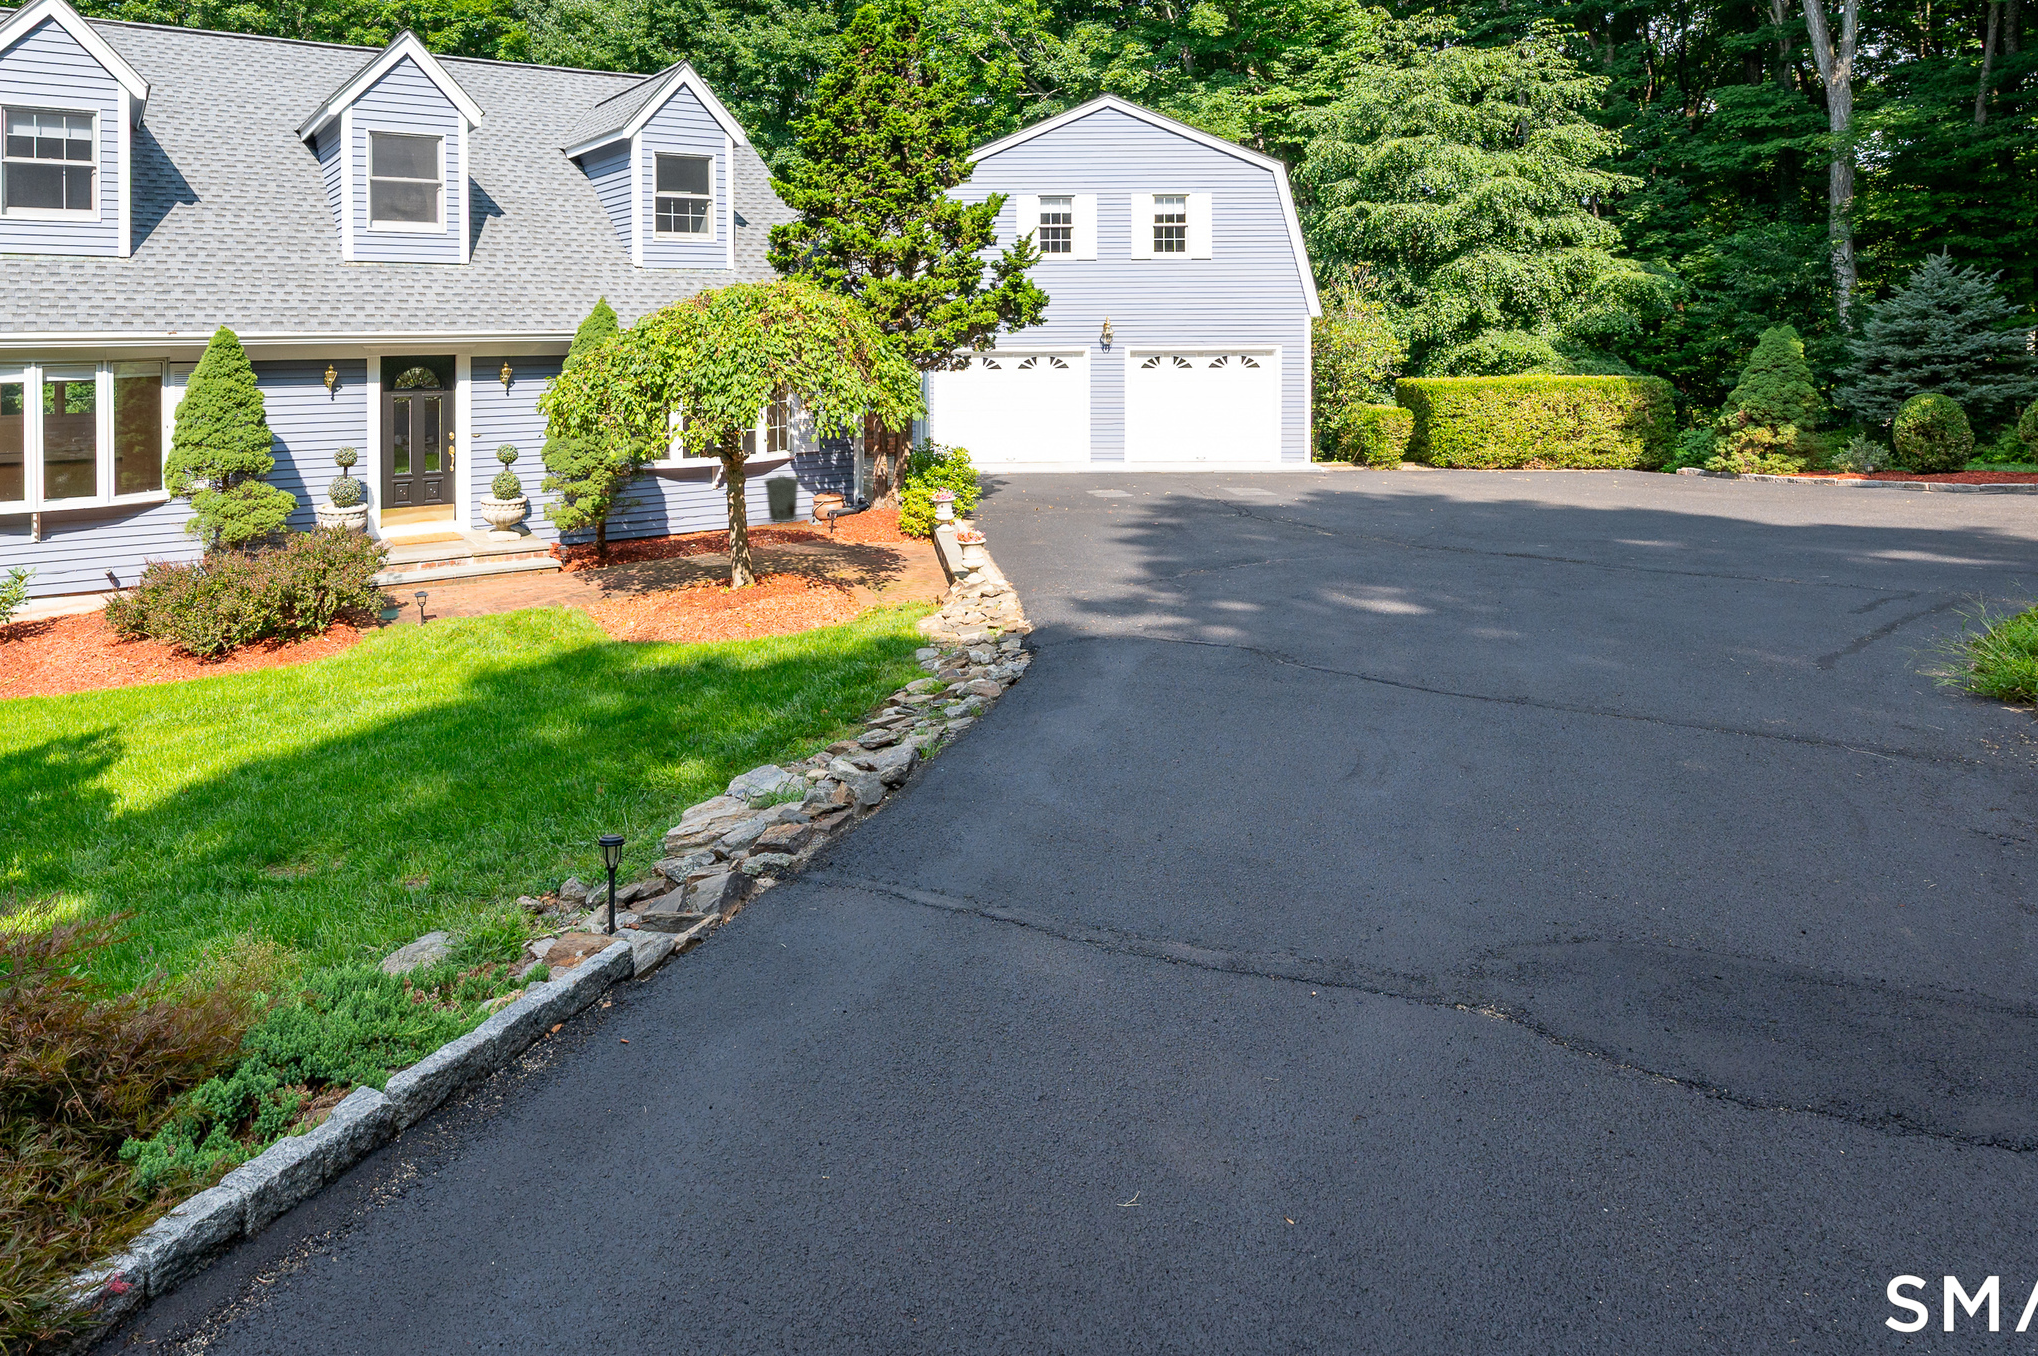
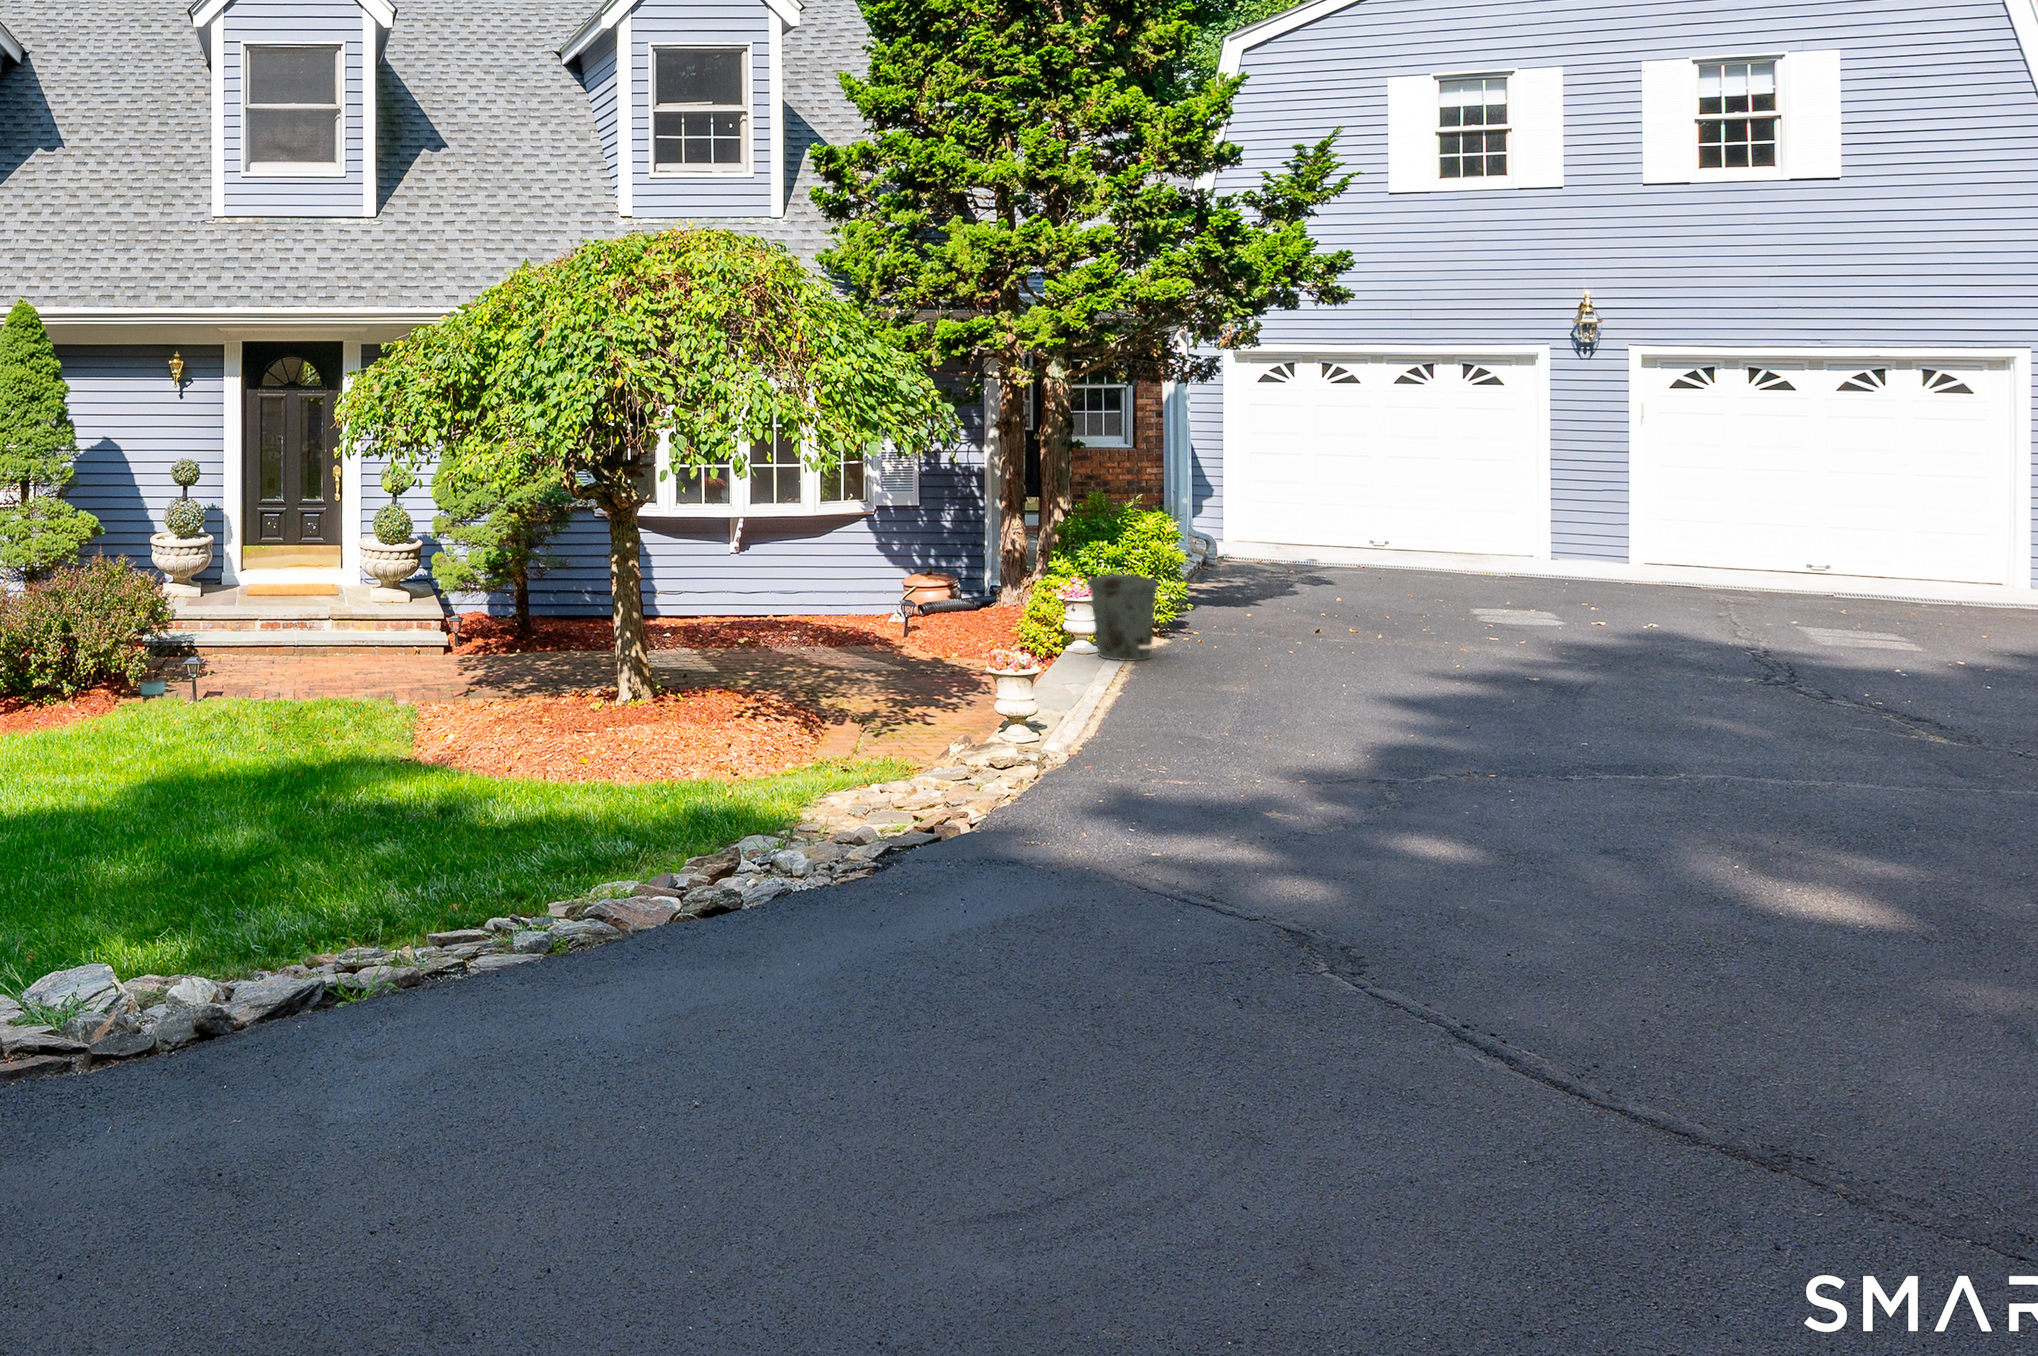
trash can: present [765,476,799,522] -> present [1087,571,1158,661]

